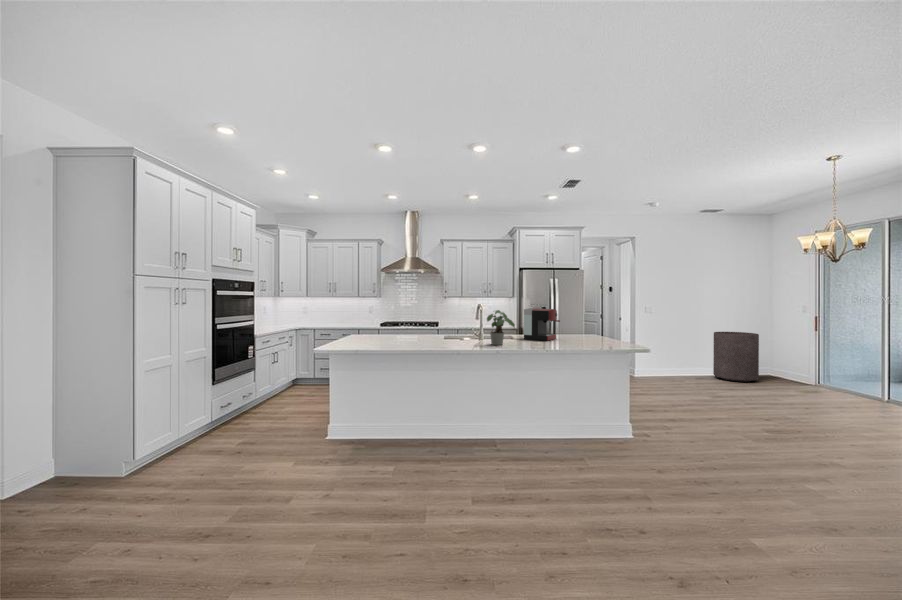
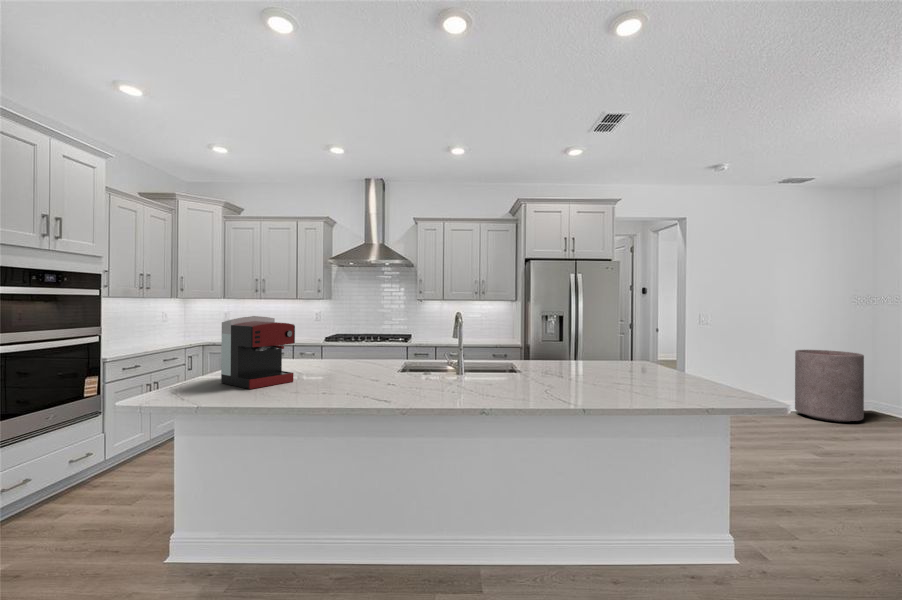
coffee maker: present [524,306,560,341] -> present [221,316,295,389]
potted plant: present [487,310,515,345] -> none [469,323,521,387]

